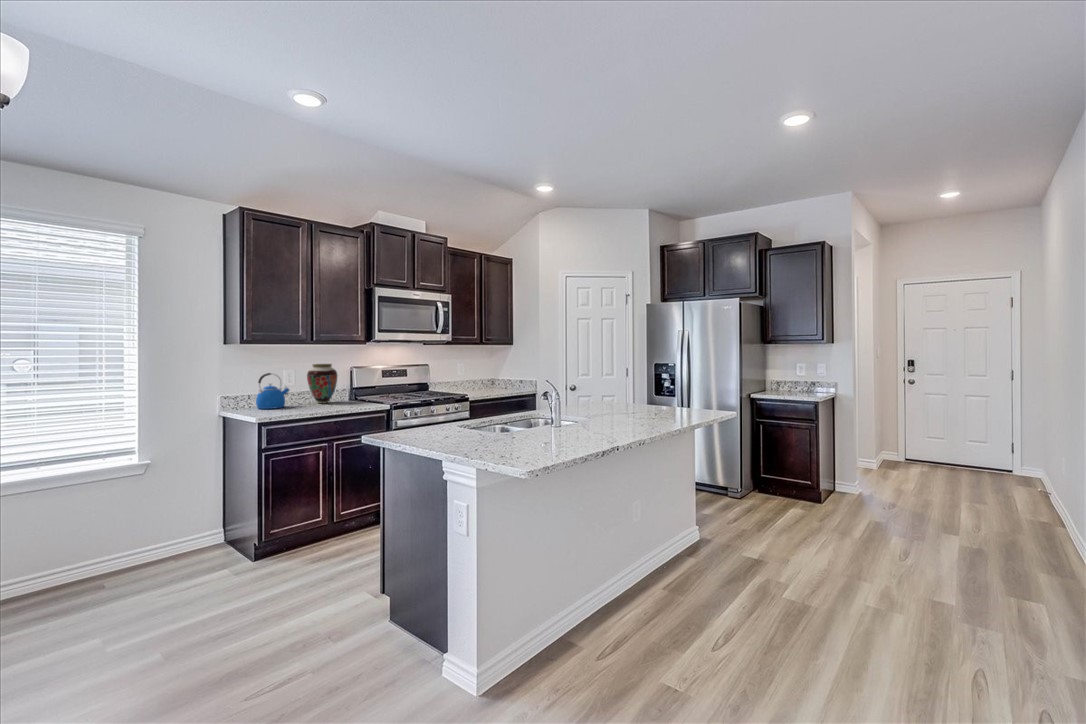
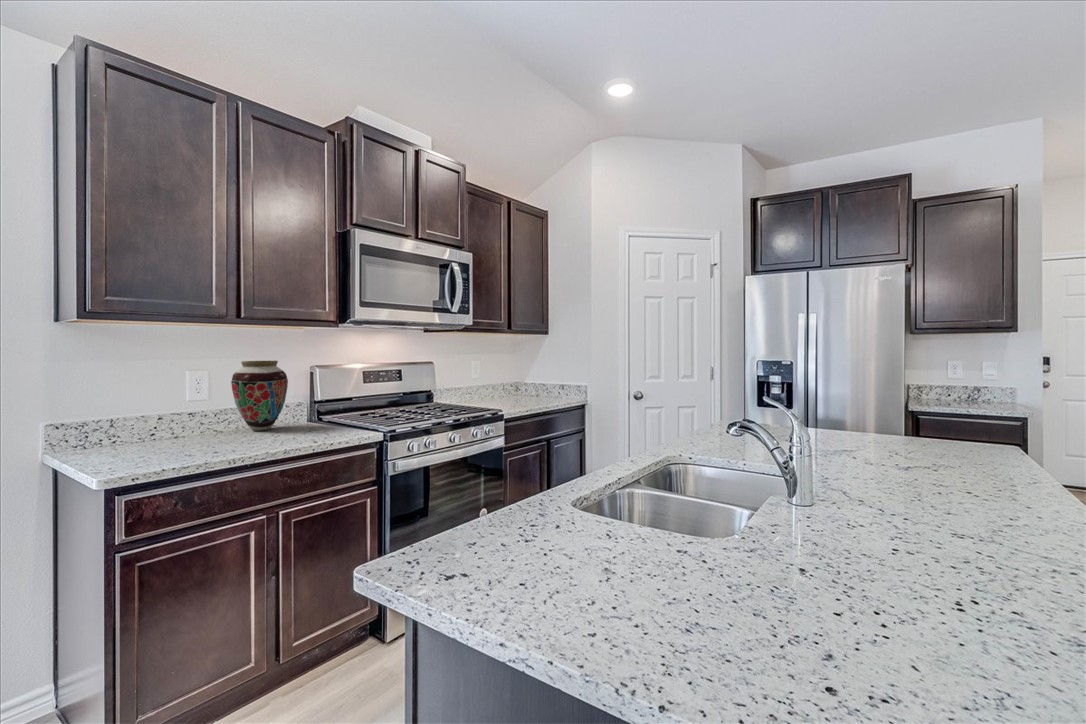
kettle: present [256,373,289,409] -> none [126,377,197,446]

